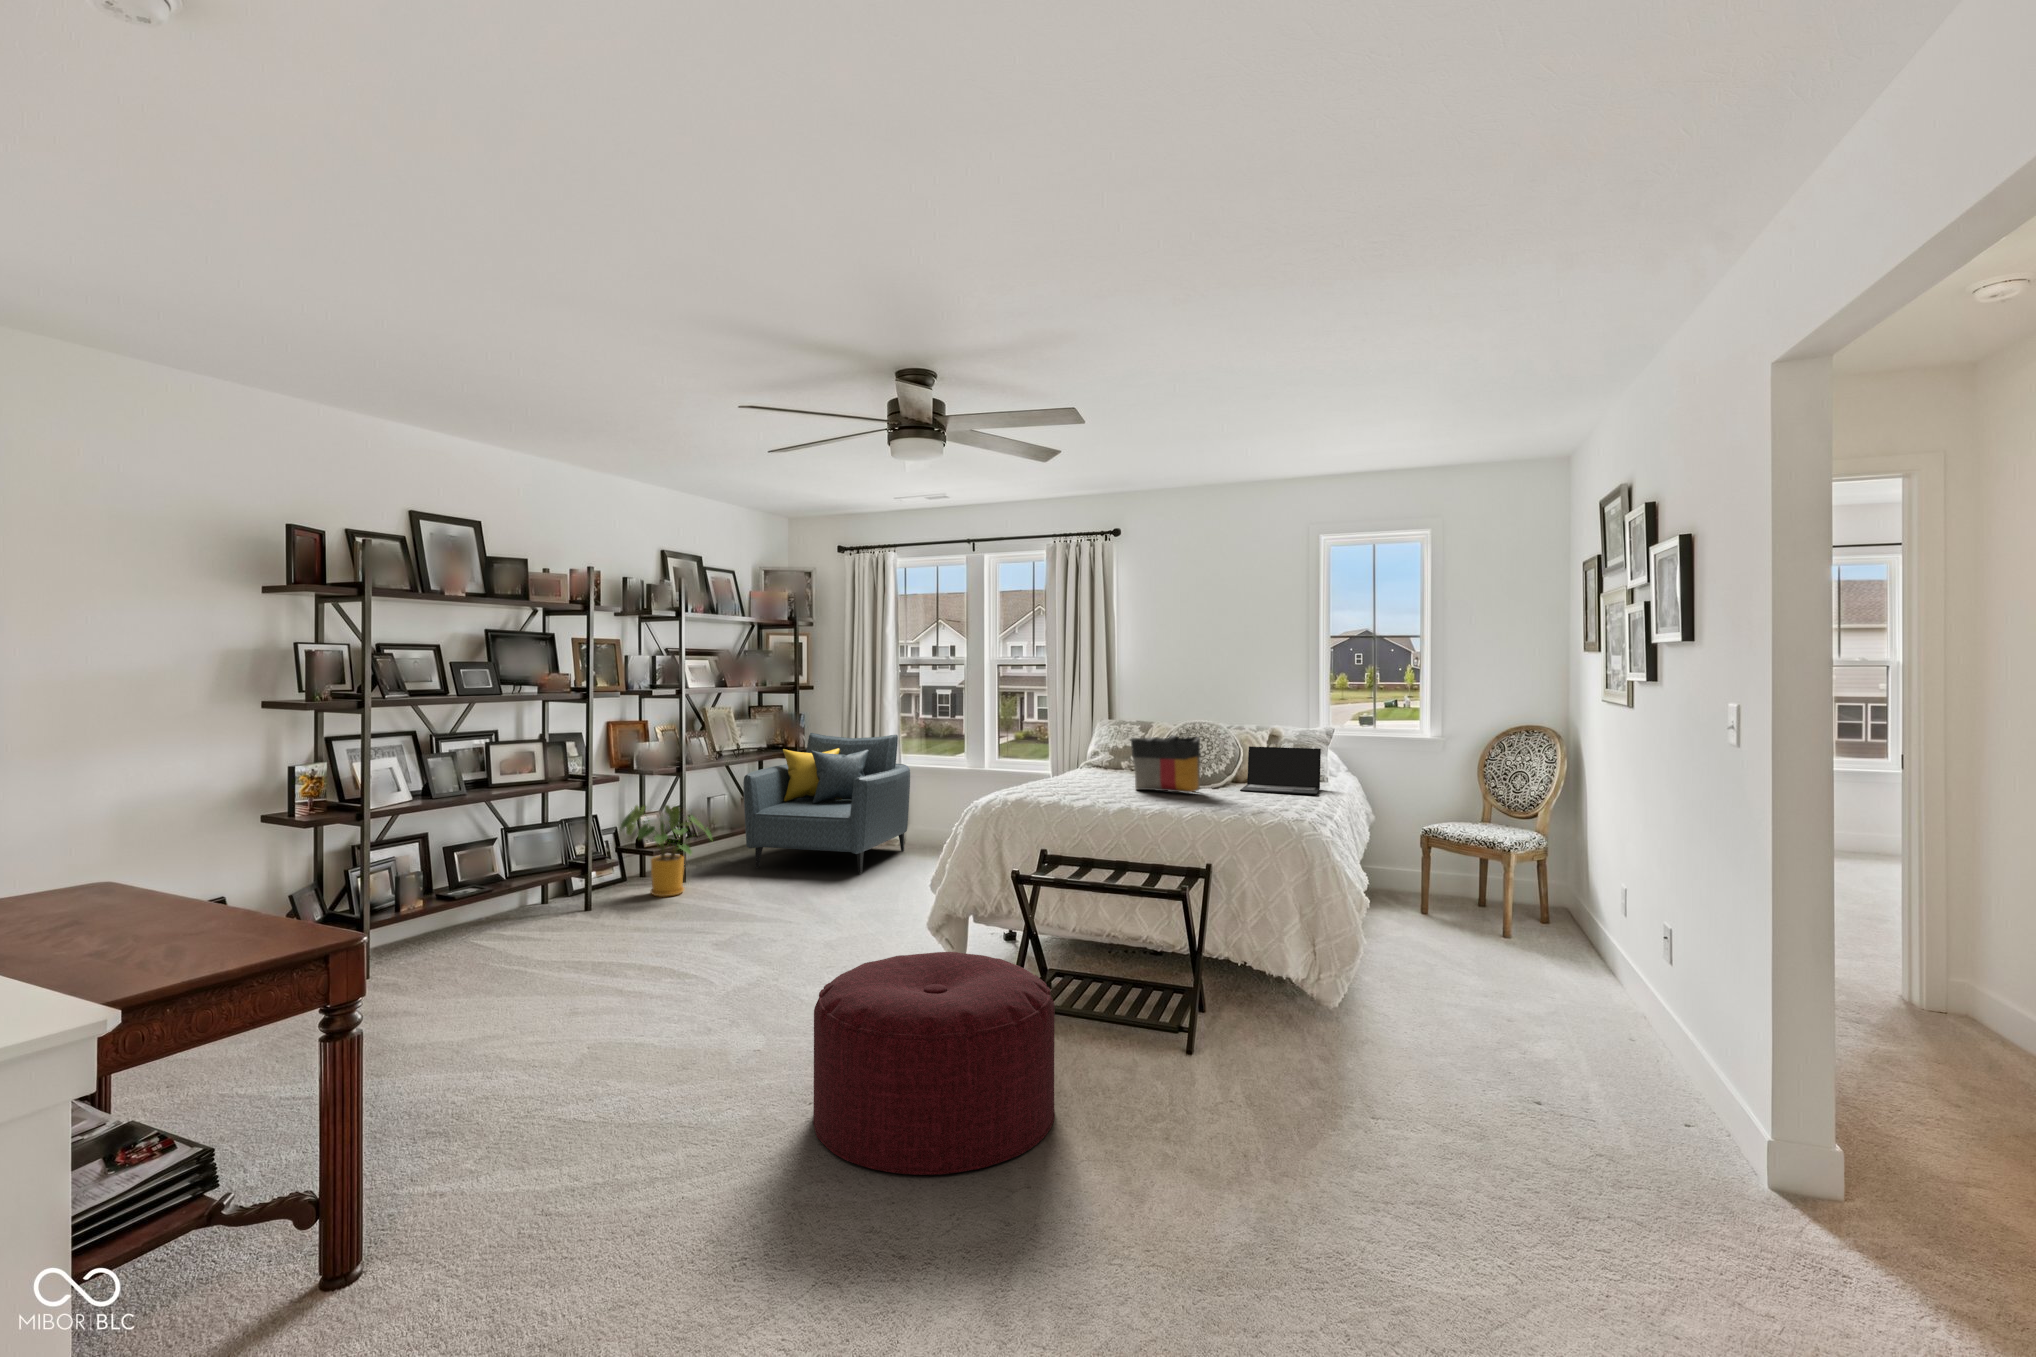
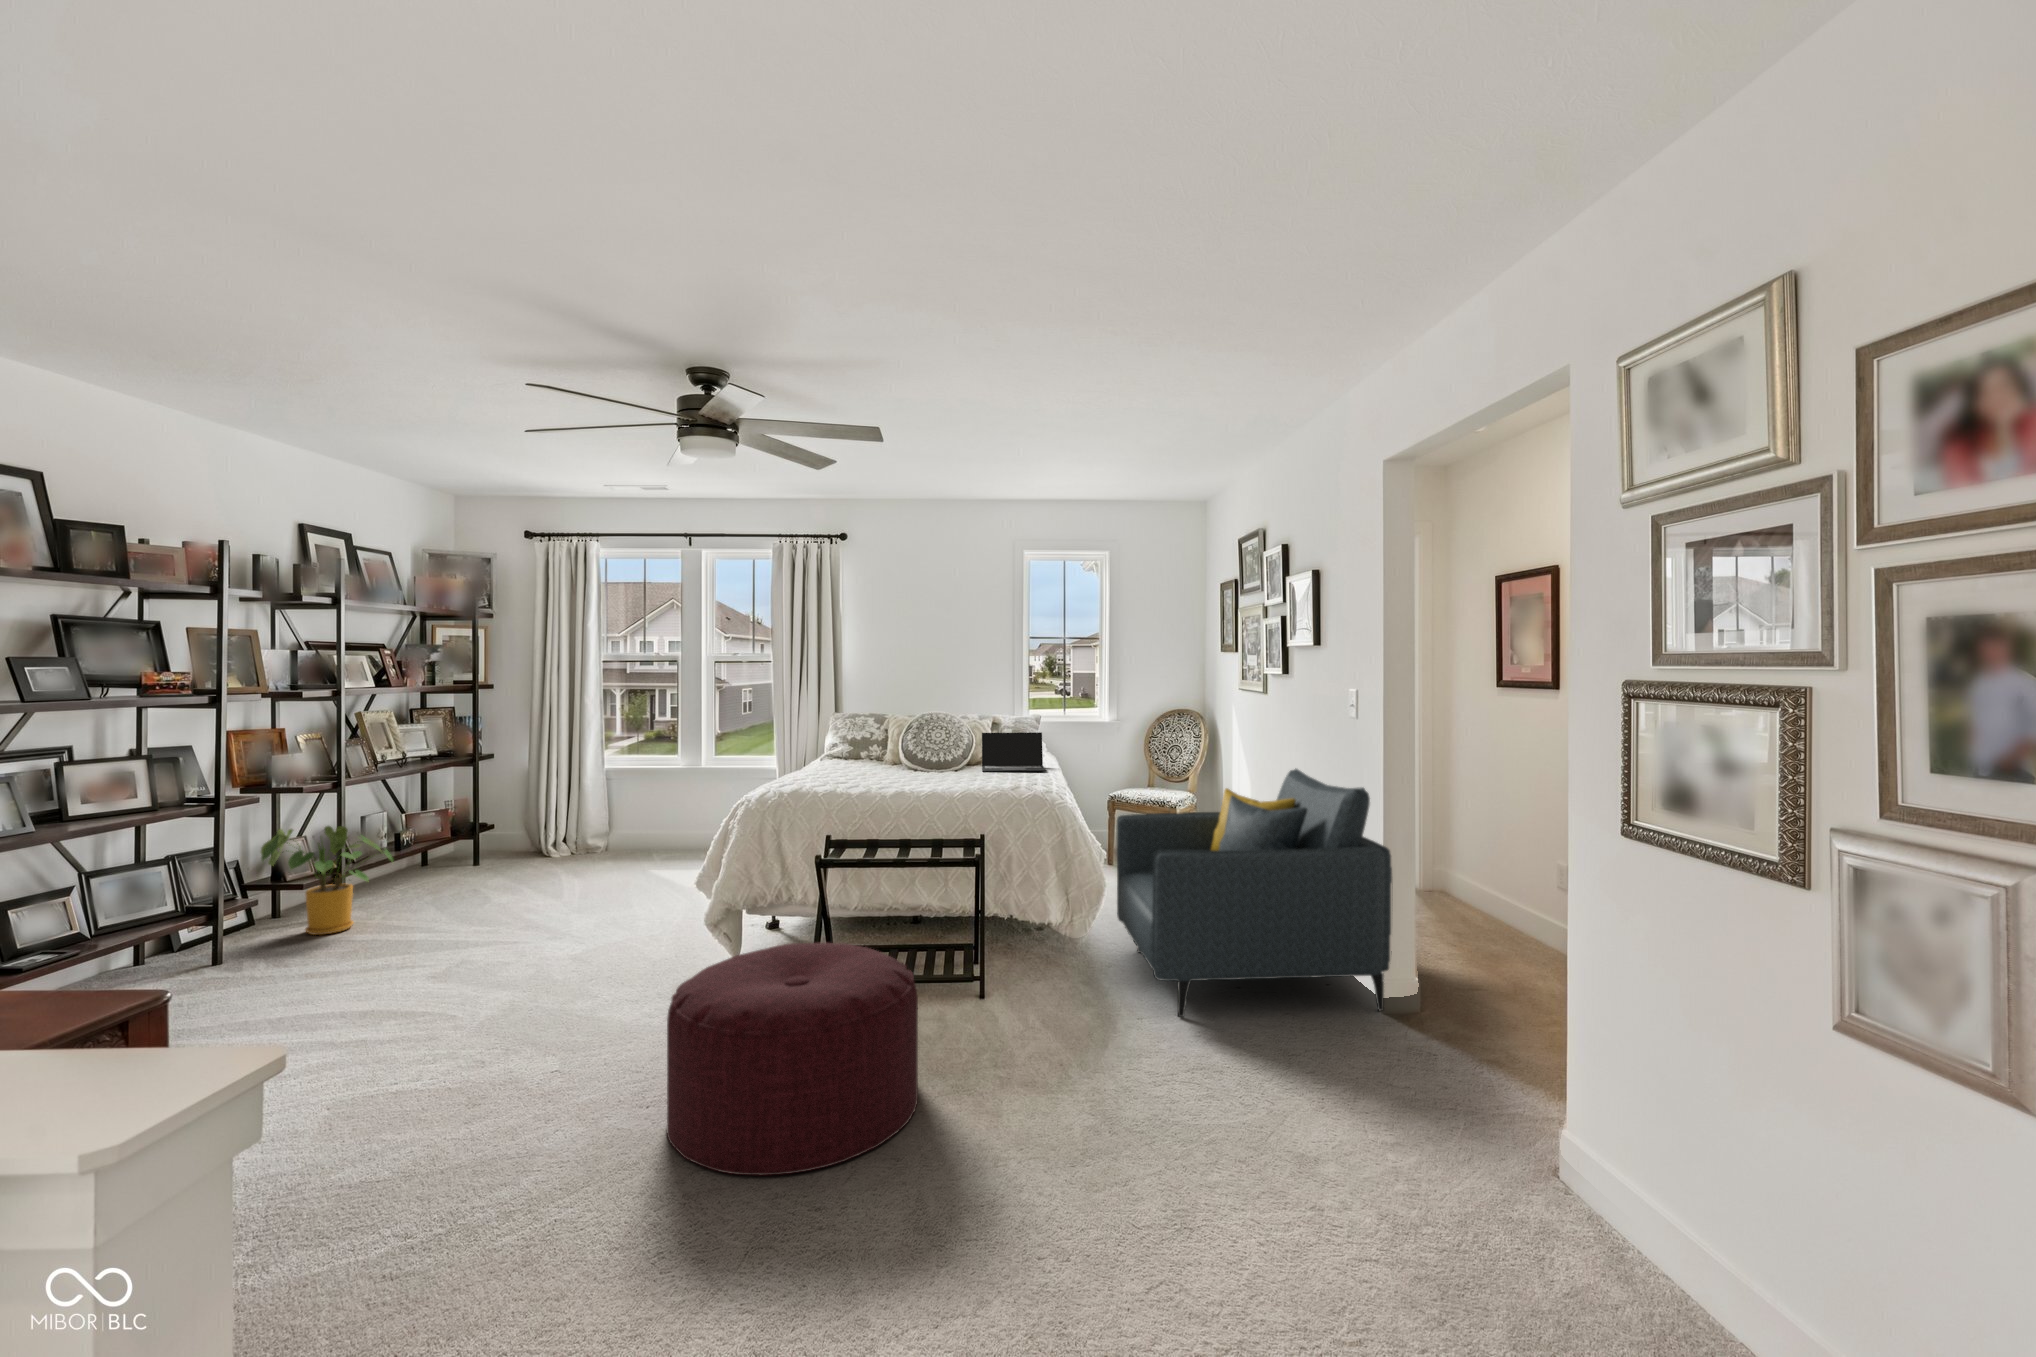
armchair: present [743,733,910,874] -> present [1117,768,1392,1017]
tote bag: present [1131,735,1200,793] -> none [888,724,954,776]

